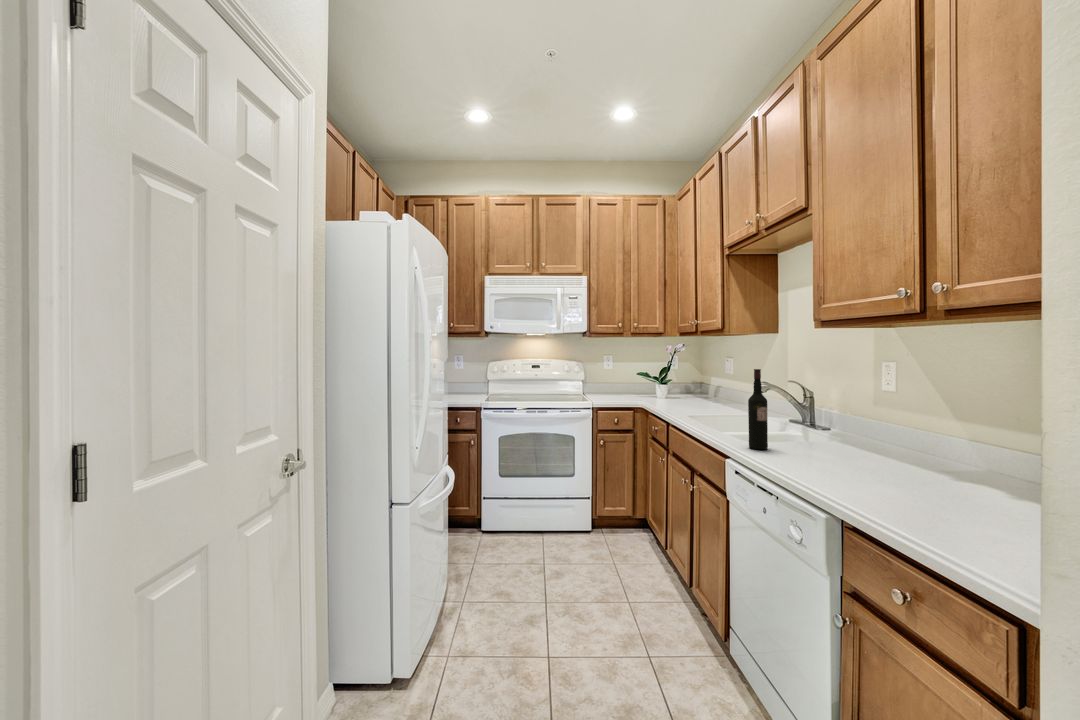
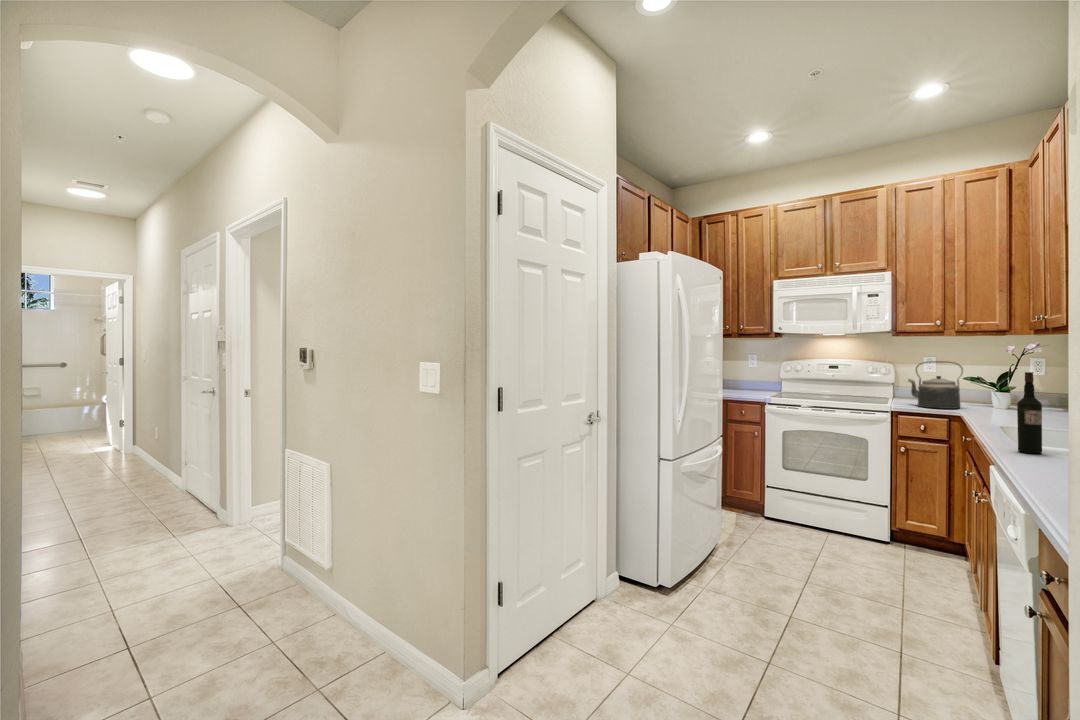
kettle: none [600,360,639,402] -> present [908,361,963,409]

